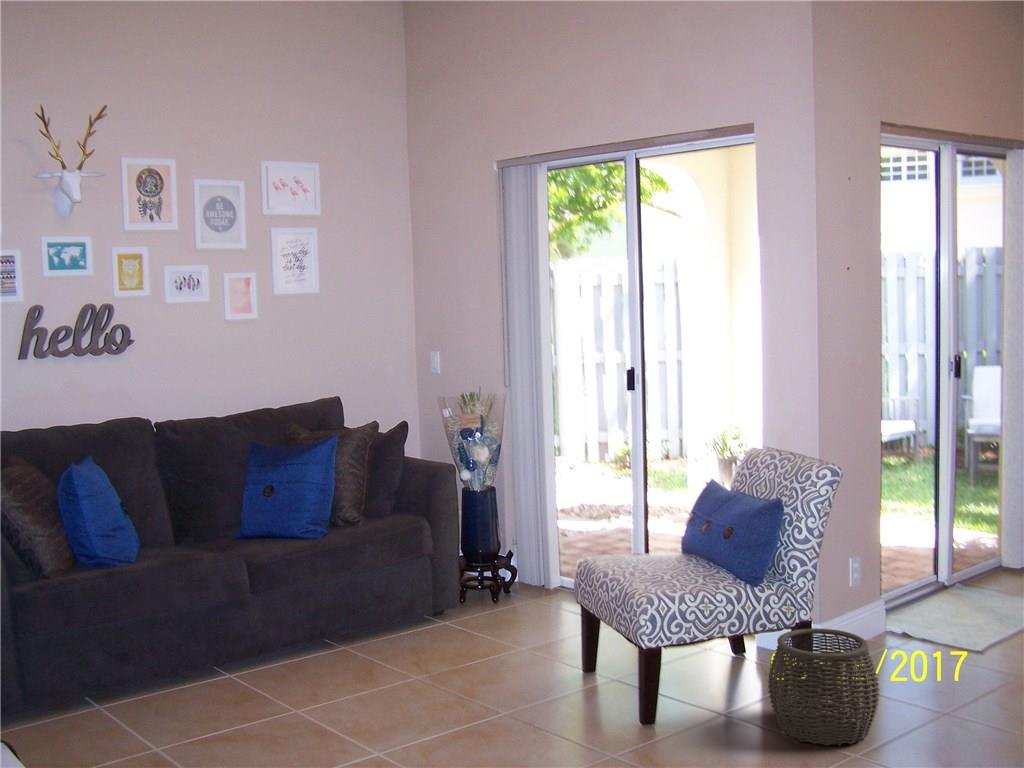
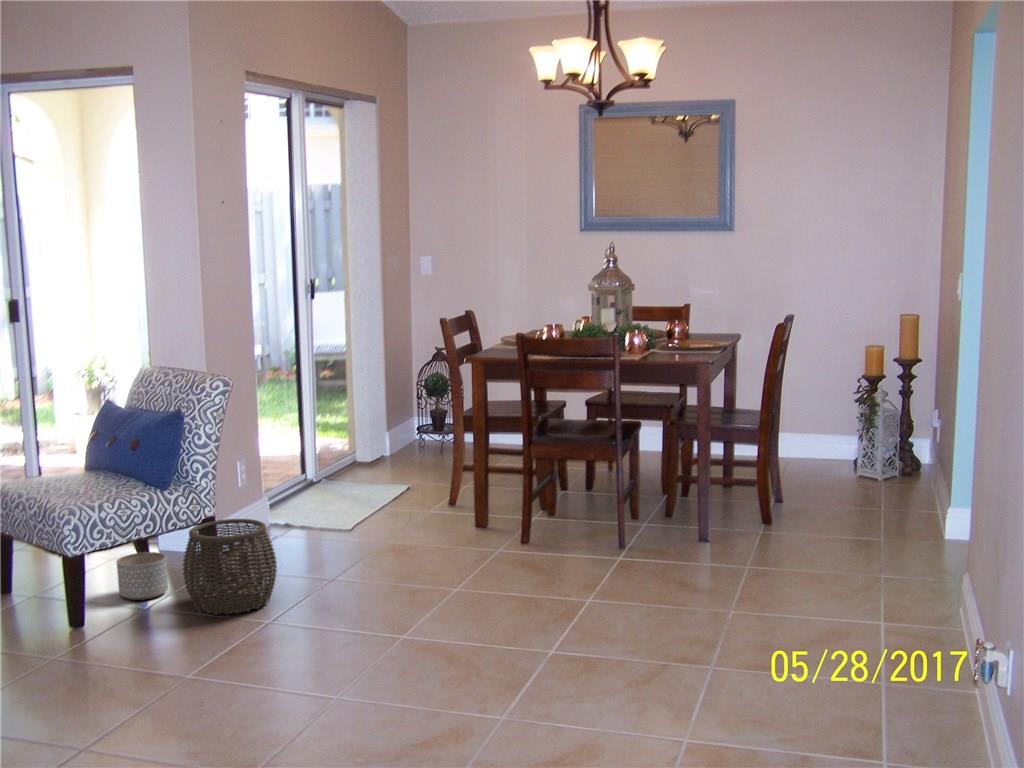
planter: none [703,648,757,702] -> present [117,552,168,600]

